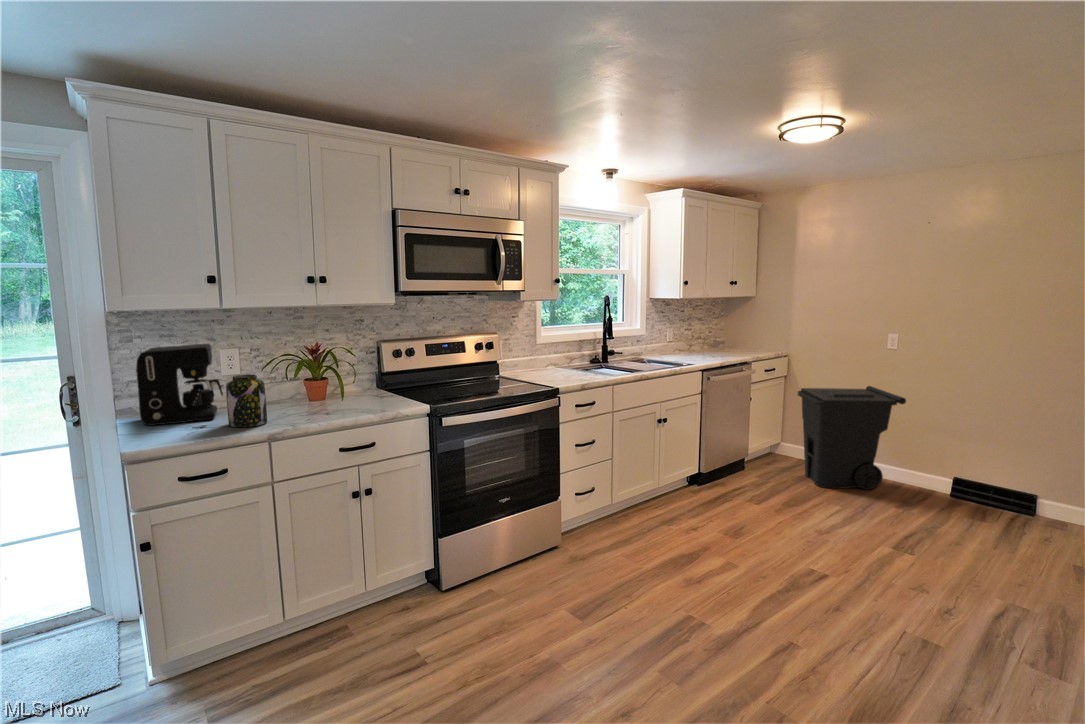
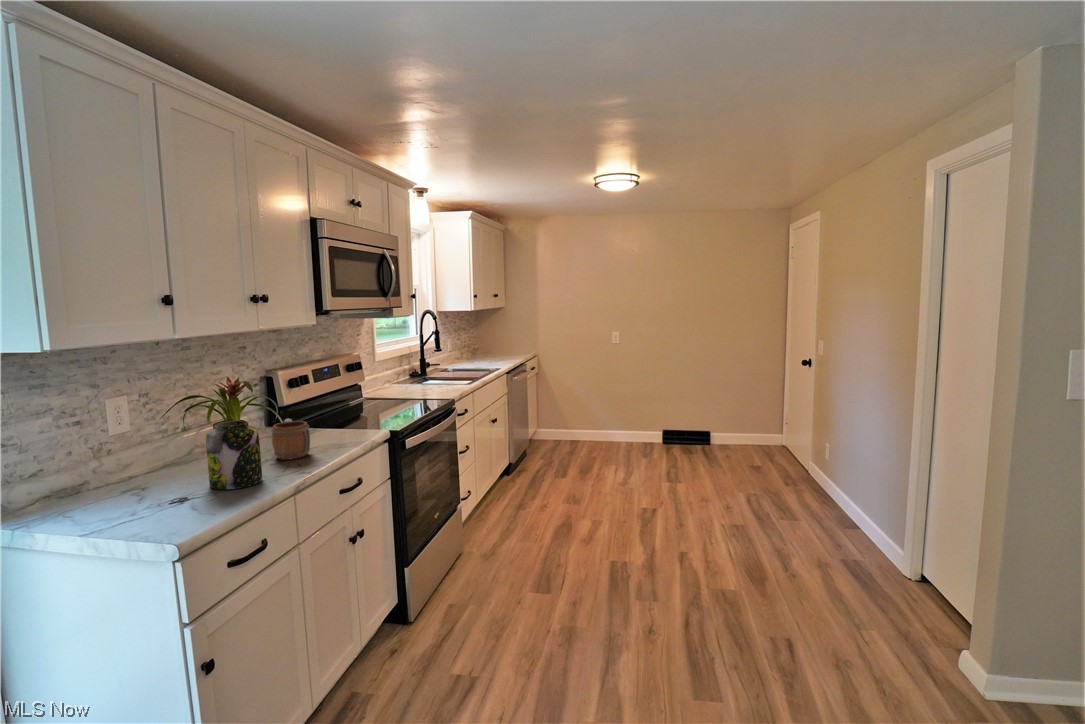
coffee maker: present [136,344,223,425] -> none [30,391,169,516]
mug: none [309,381,345,414] -> present [272,419,310,460]
trash can: present [798,386,906,490] -> none [561,373,637,458]

